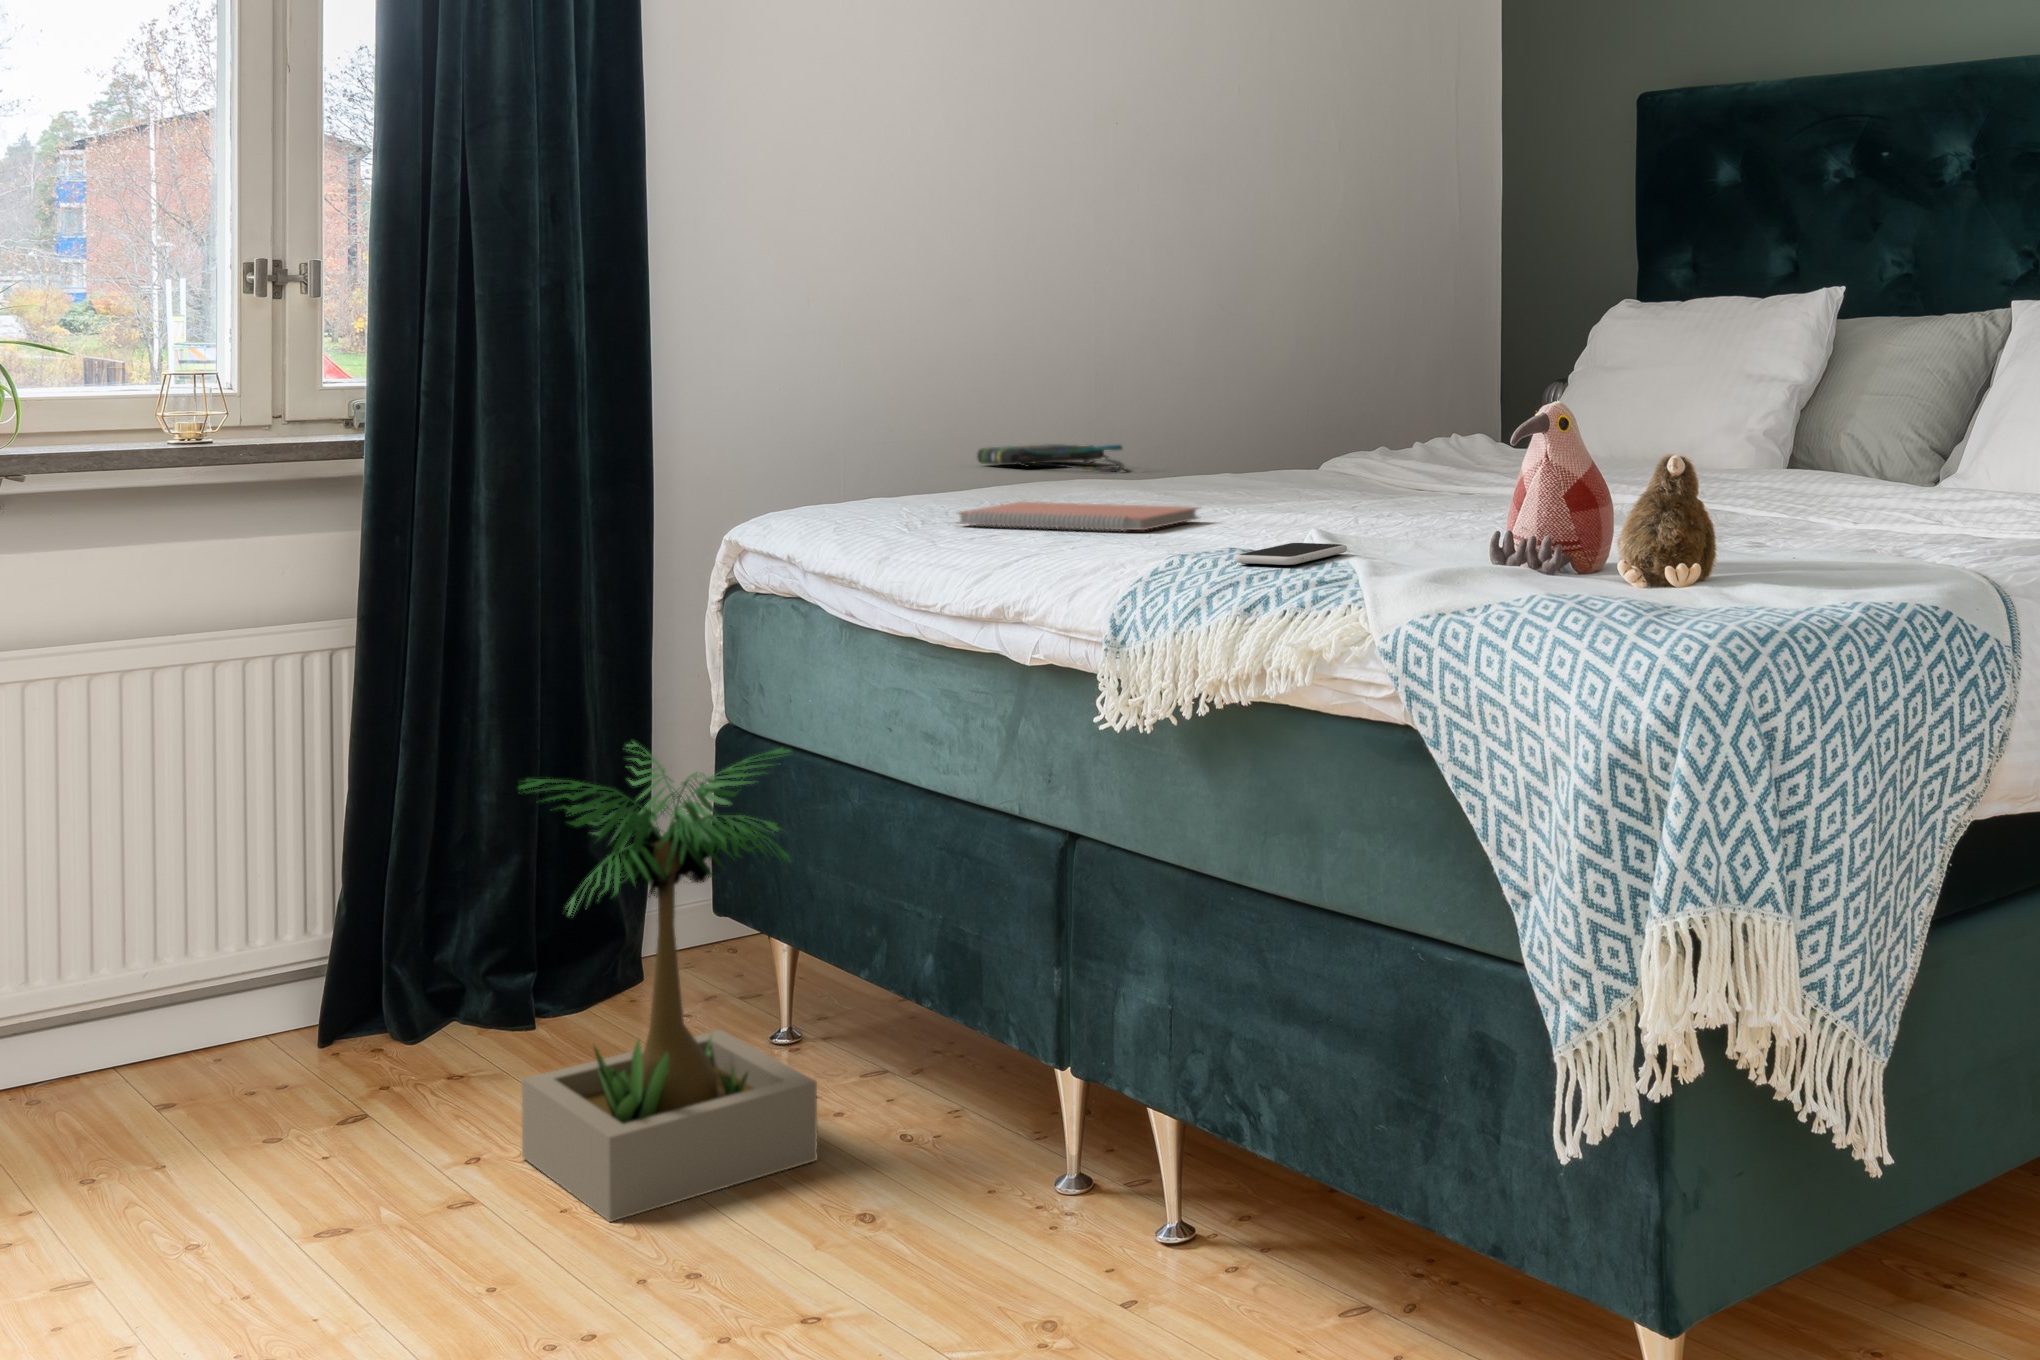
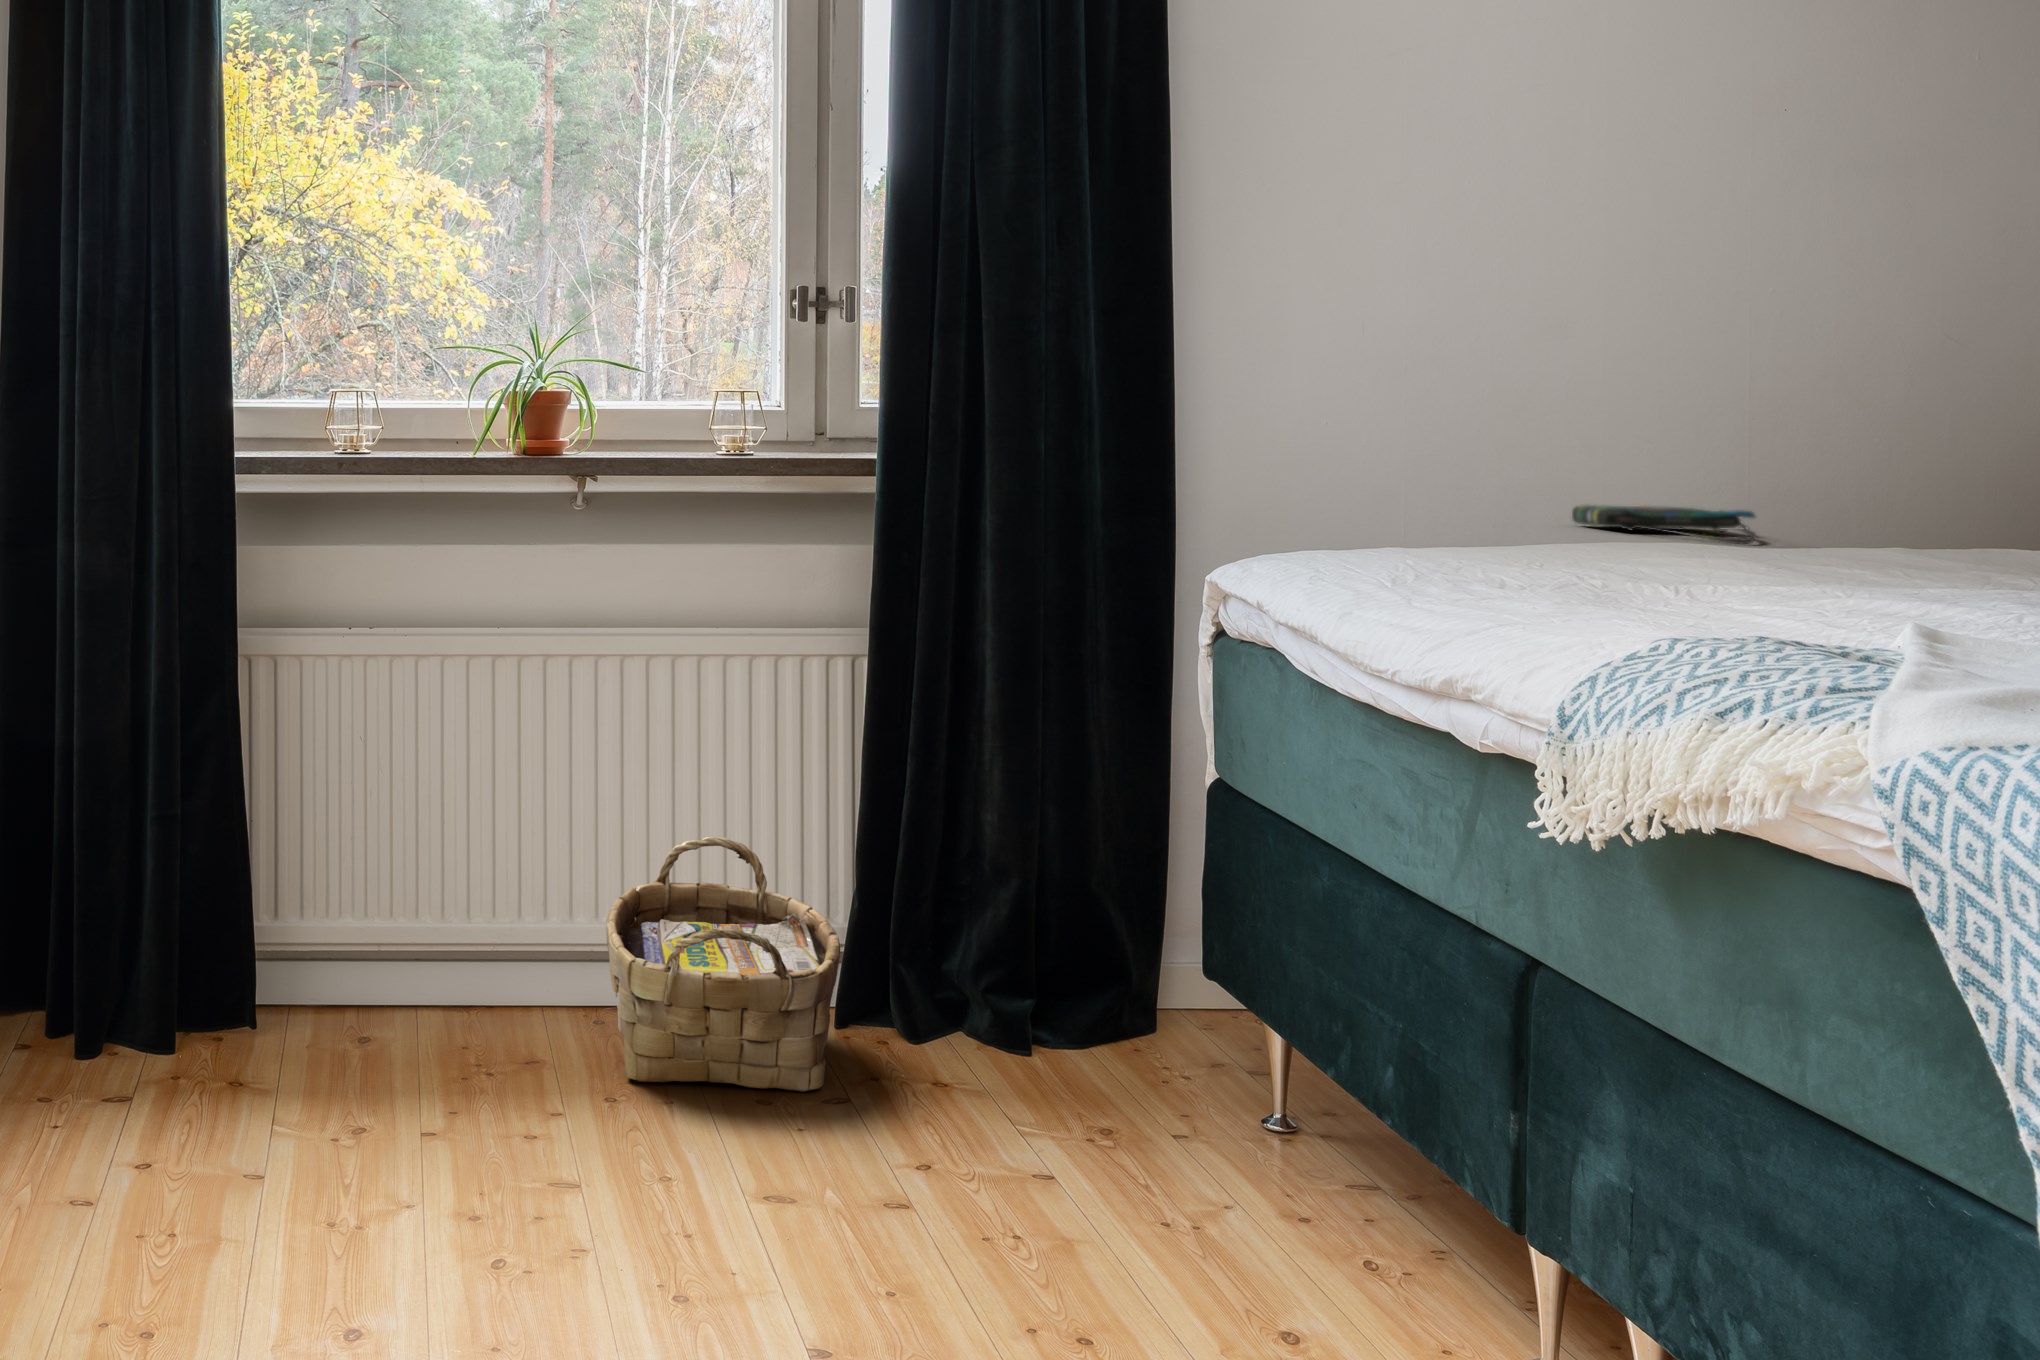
notebook: present [958,502,1198,531] -> none [1435,562,1764,606]
smartphone: present [1235,543,1347,565] -> none [1728,637,1919,662]
potted plant: present [519,742,817,1222] -> none [930,768,1288,1264]
woven basket: none [50,876,346,1170] -> present [606,837,840,1092]

